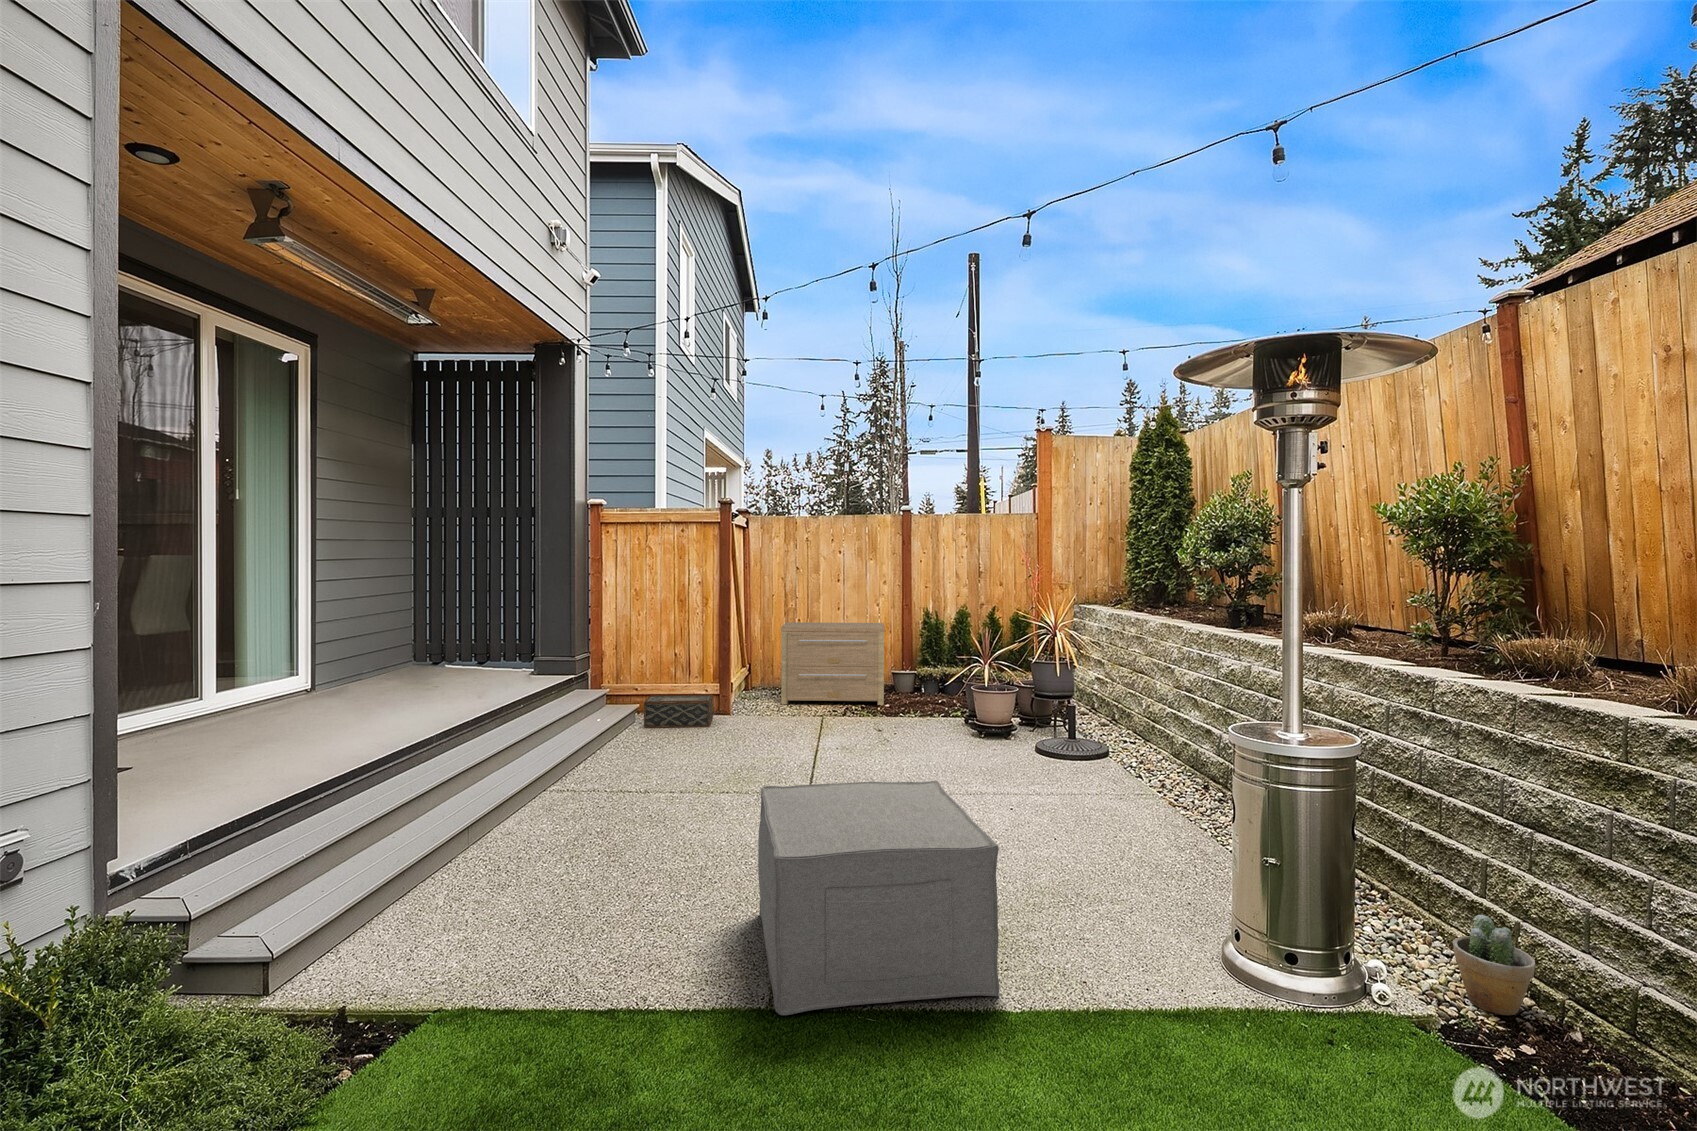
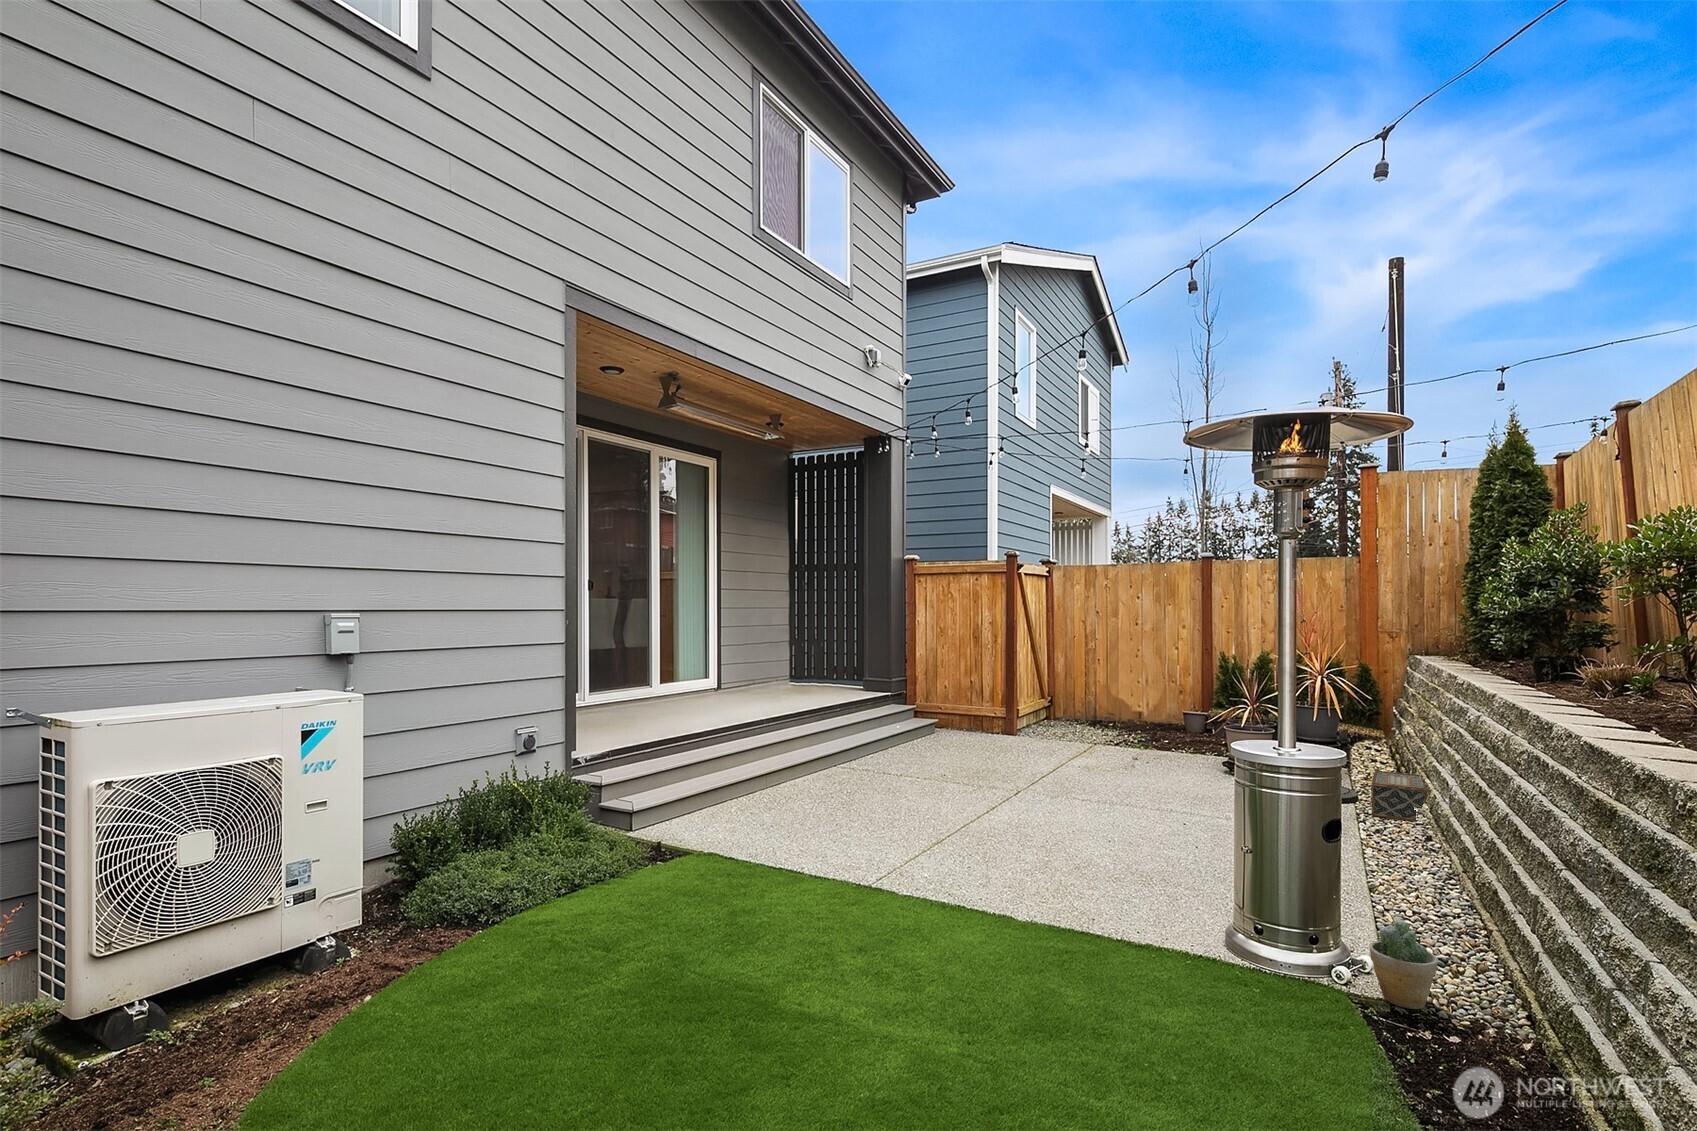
side table: present [781,622,885,705] -> none [1076,665,1188,751]
woven basket: present [644,695,713,728] -> present [1371,771,1427,821]
ottoman: present [758,781,1000,1015] -> none [848,759,1025,908]

